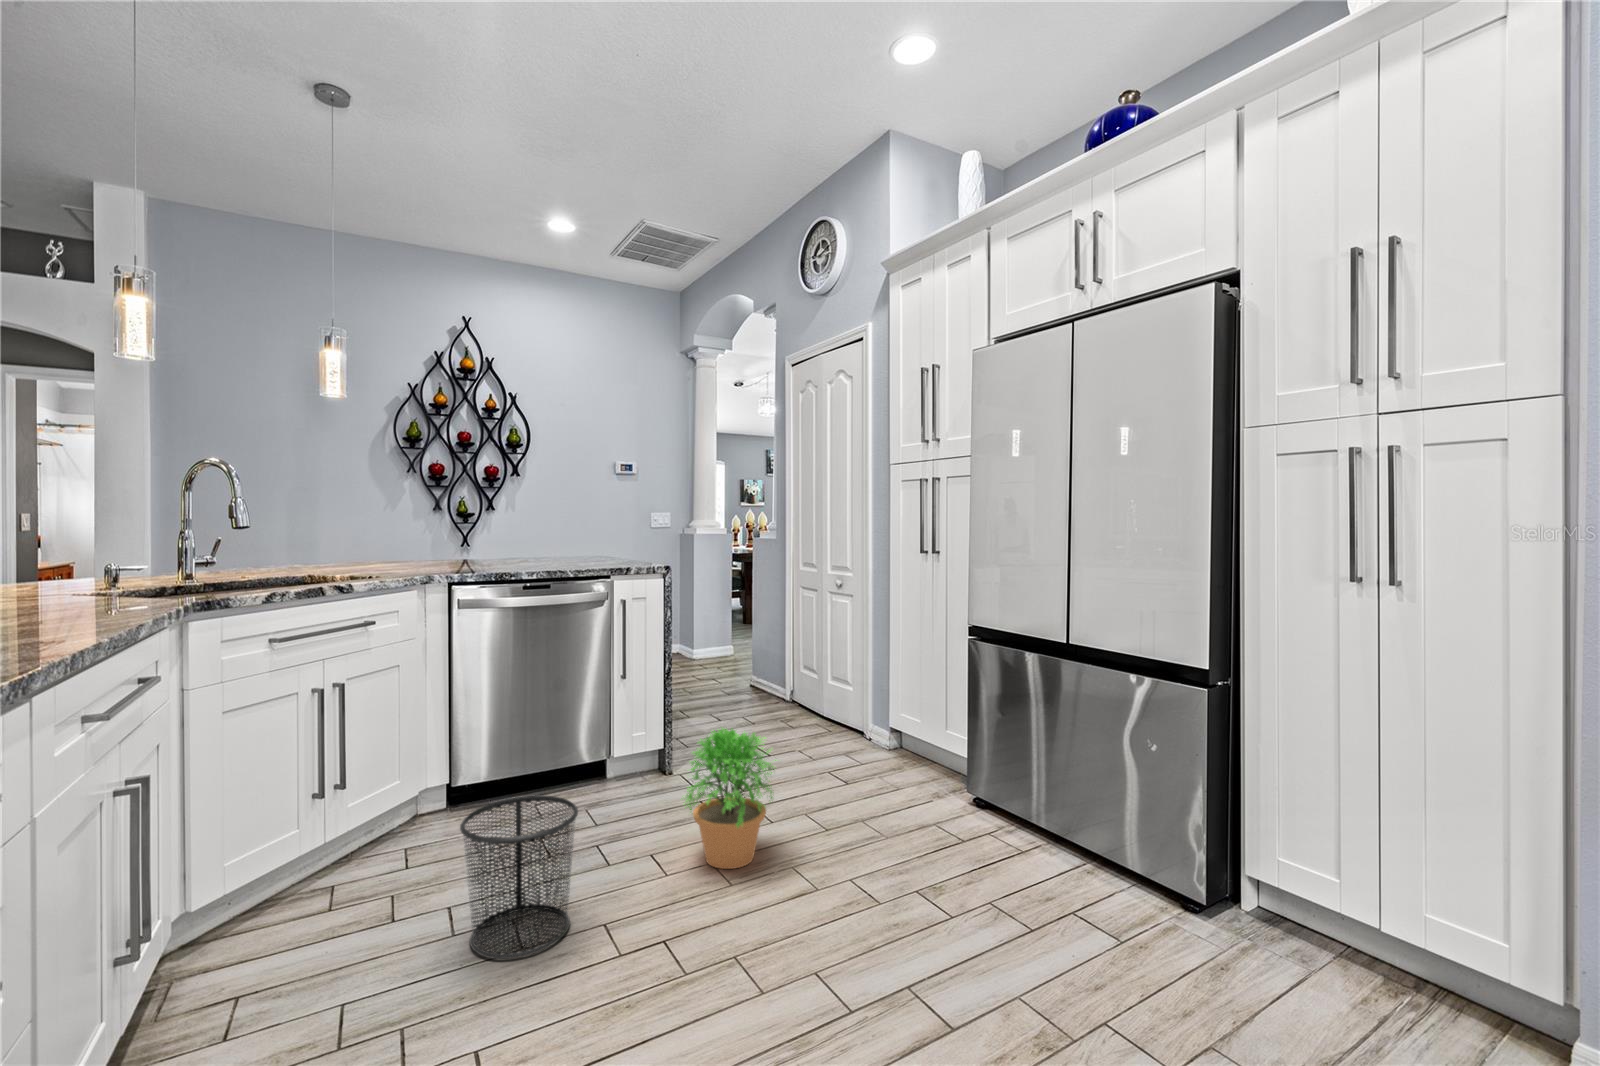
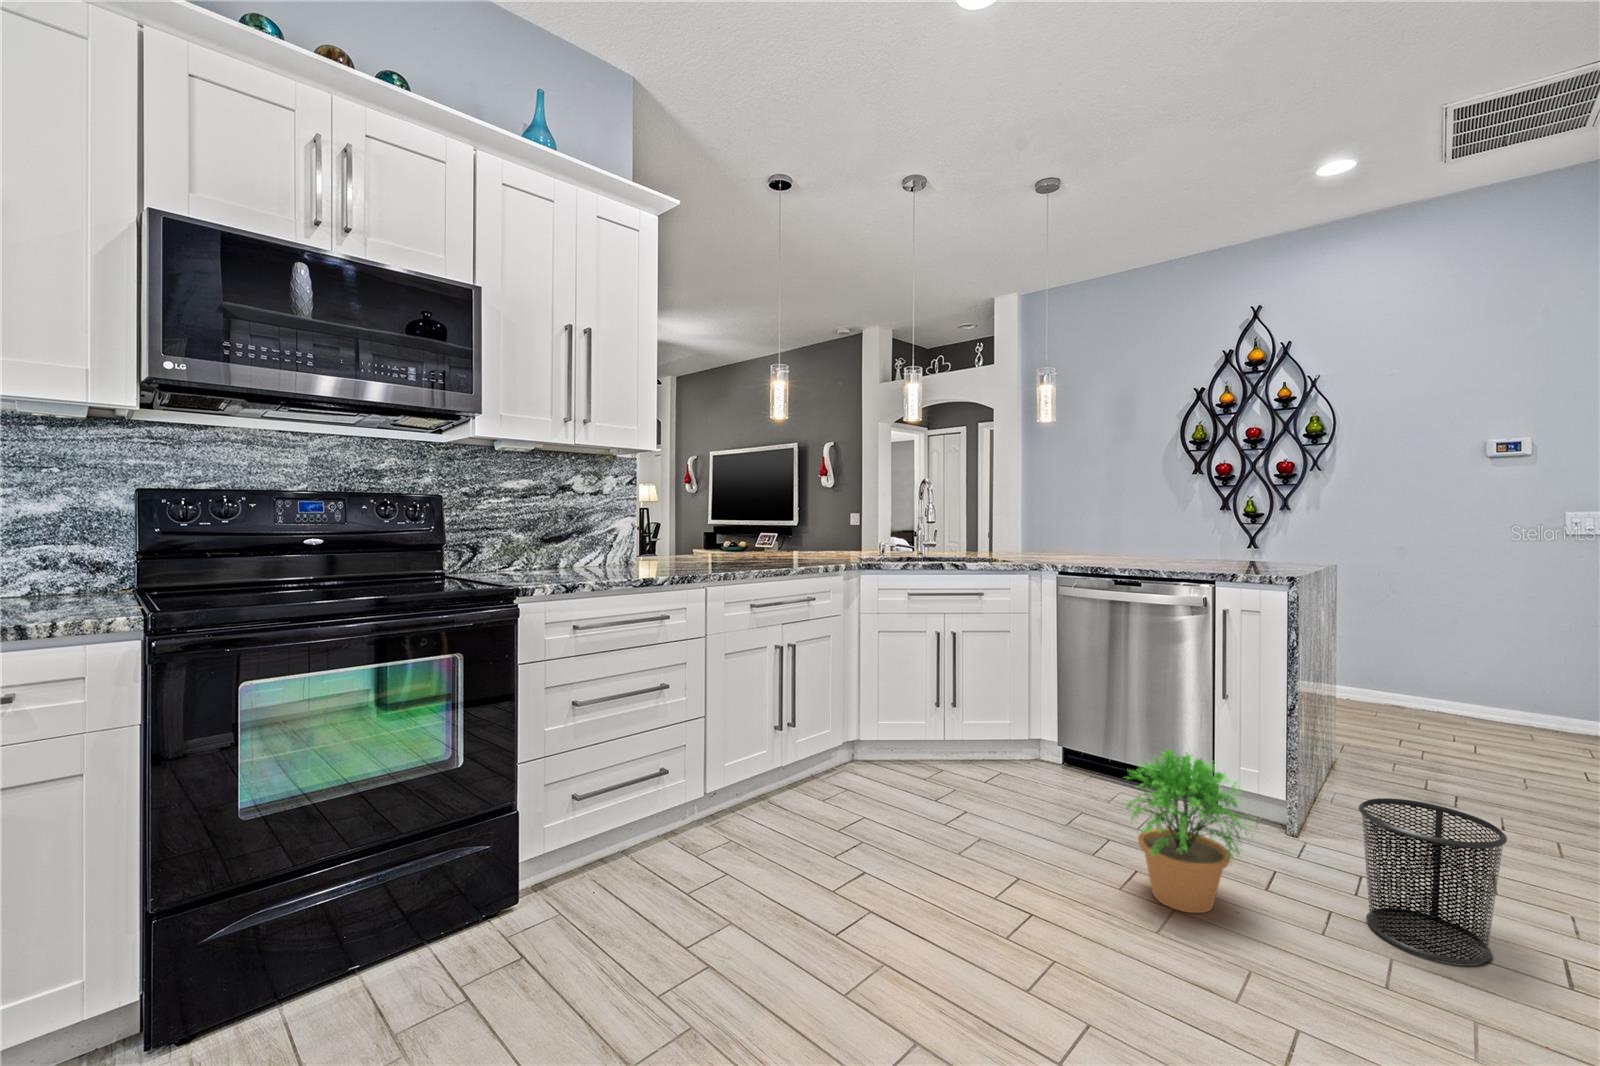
waste bin: present [460,795,578,959] -> present [1359,798,1507,965]

